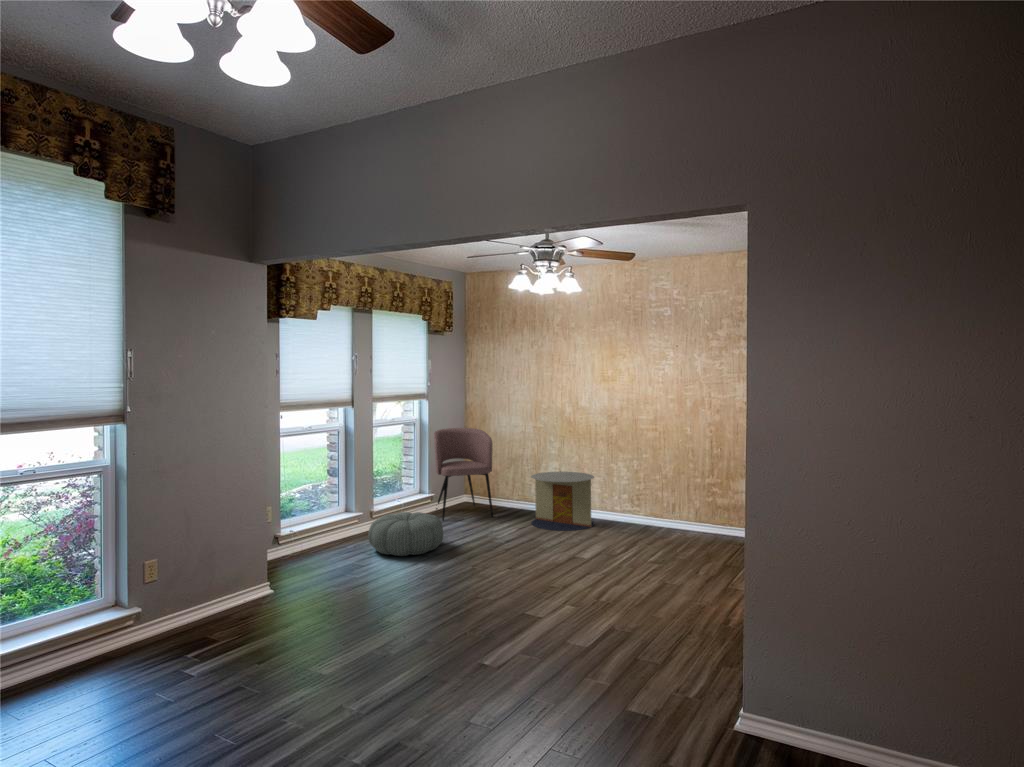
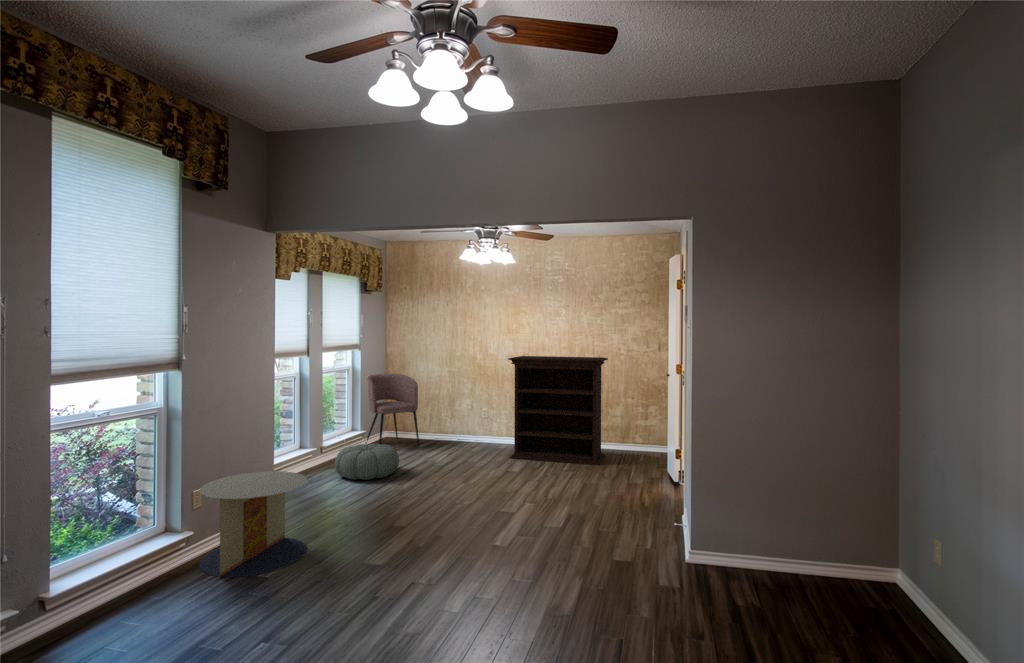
bookshelf: none [587,408,725,559] -> present [508,356,608,465]
side table: present [531,472,594,531] -> present [199,471,307,577]

